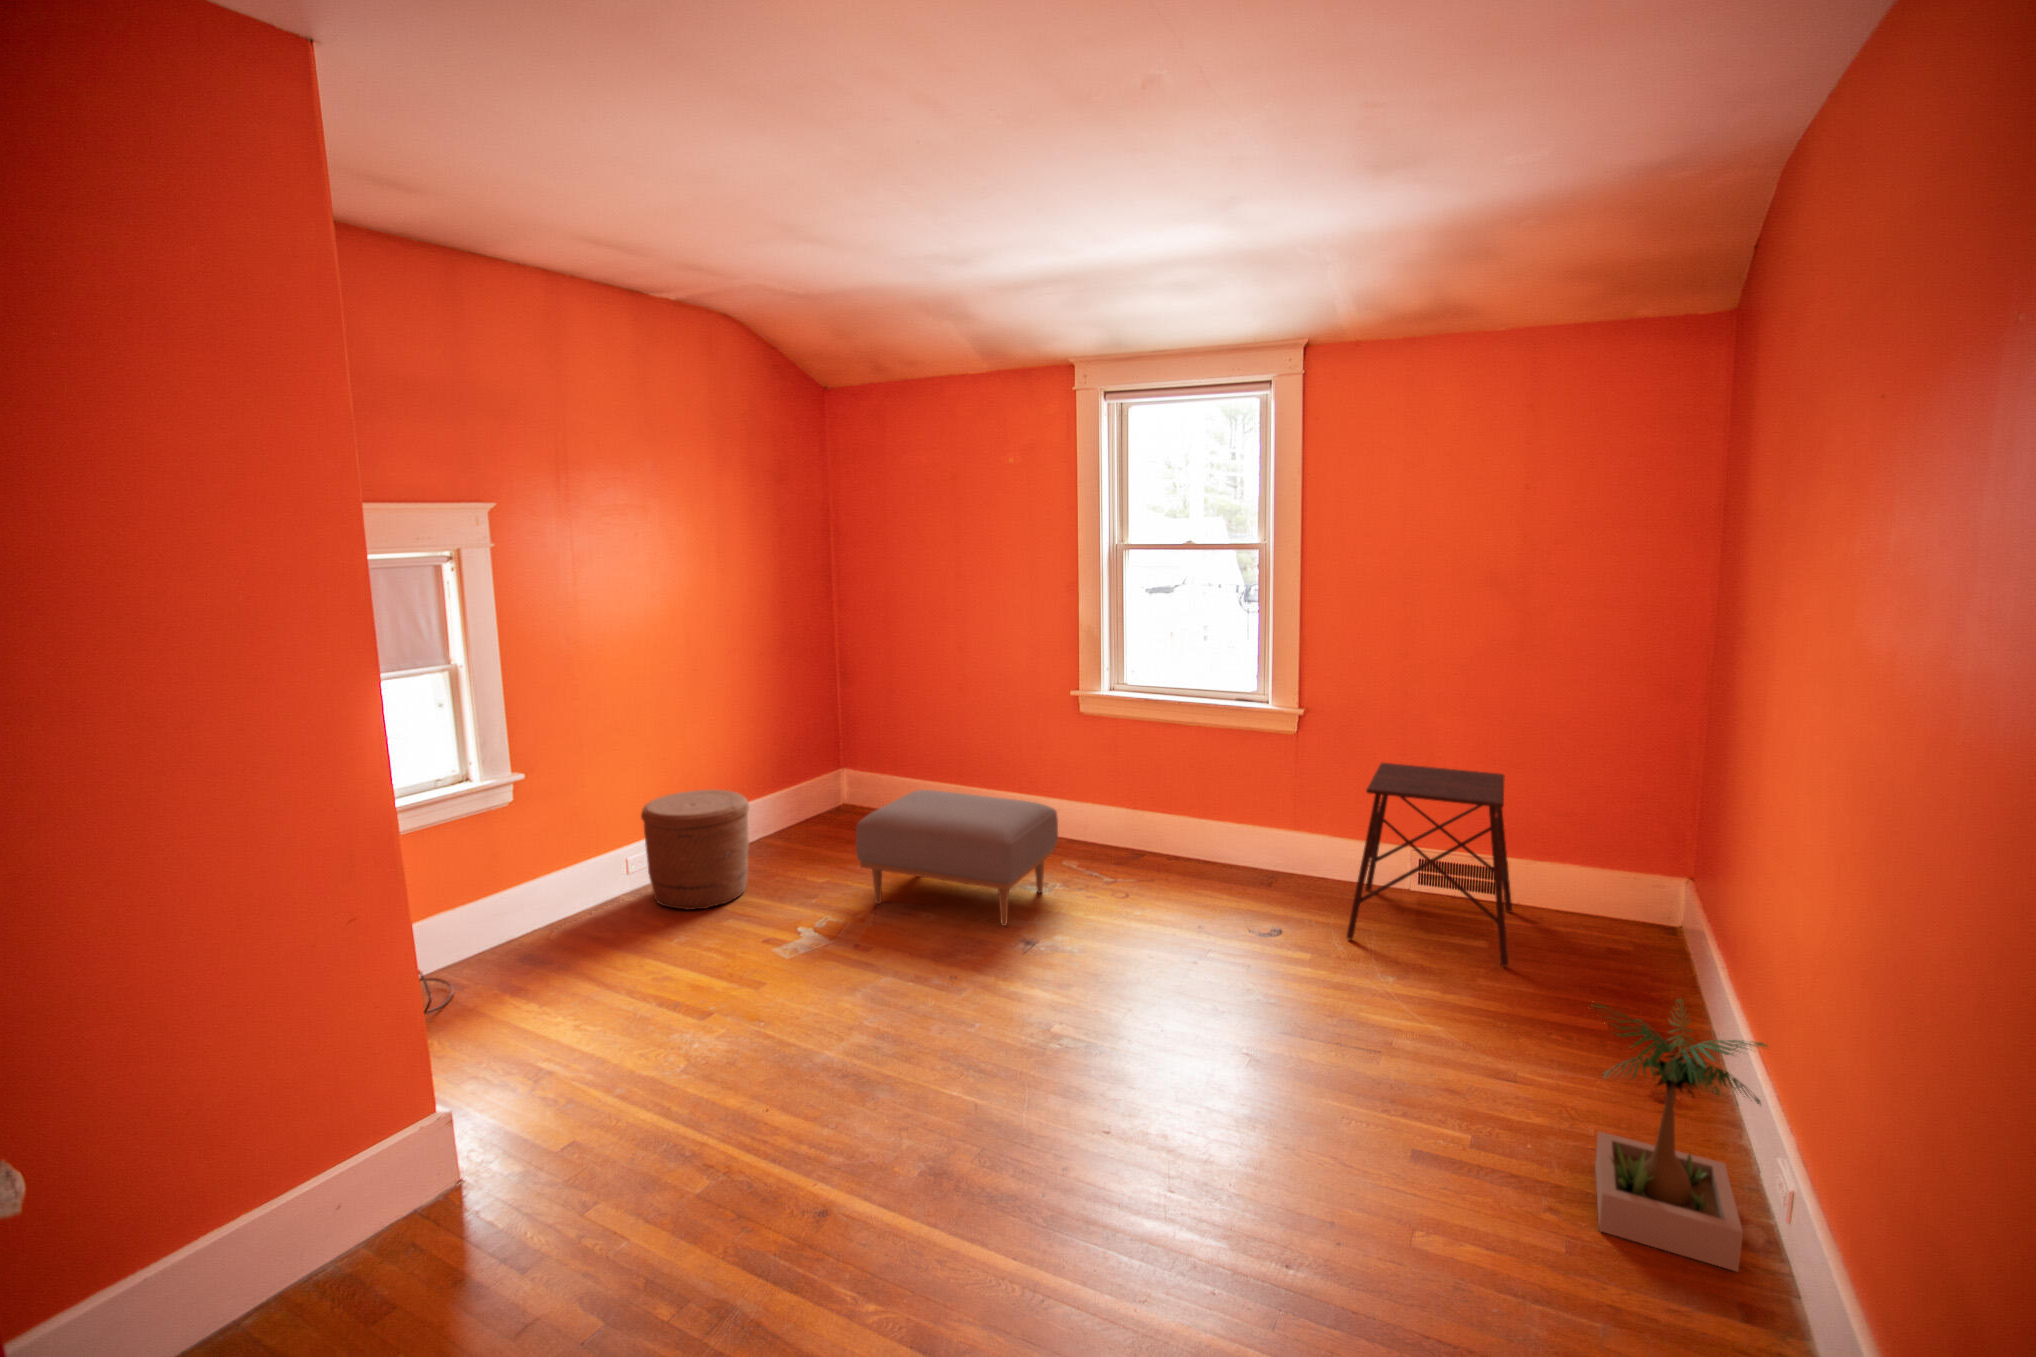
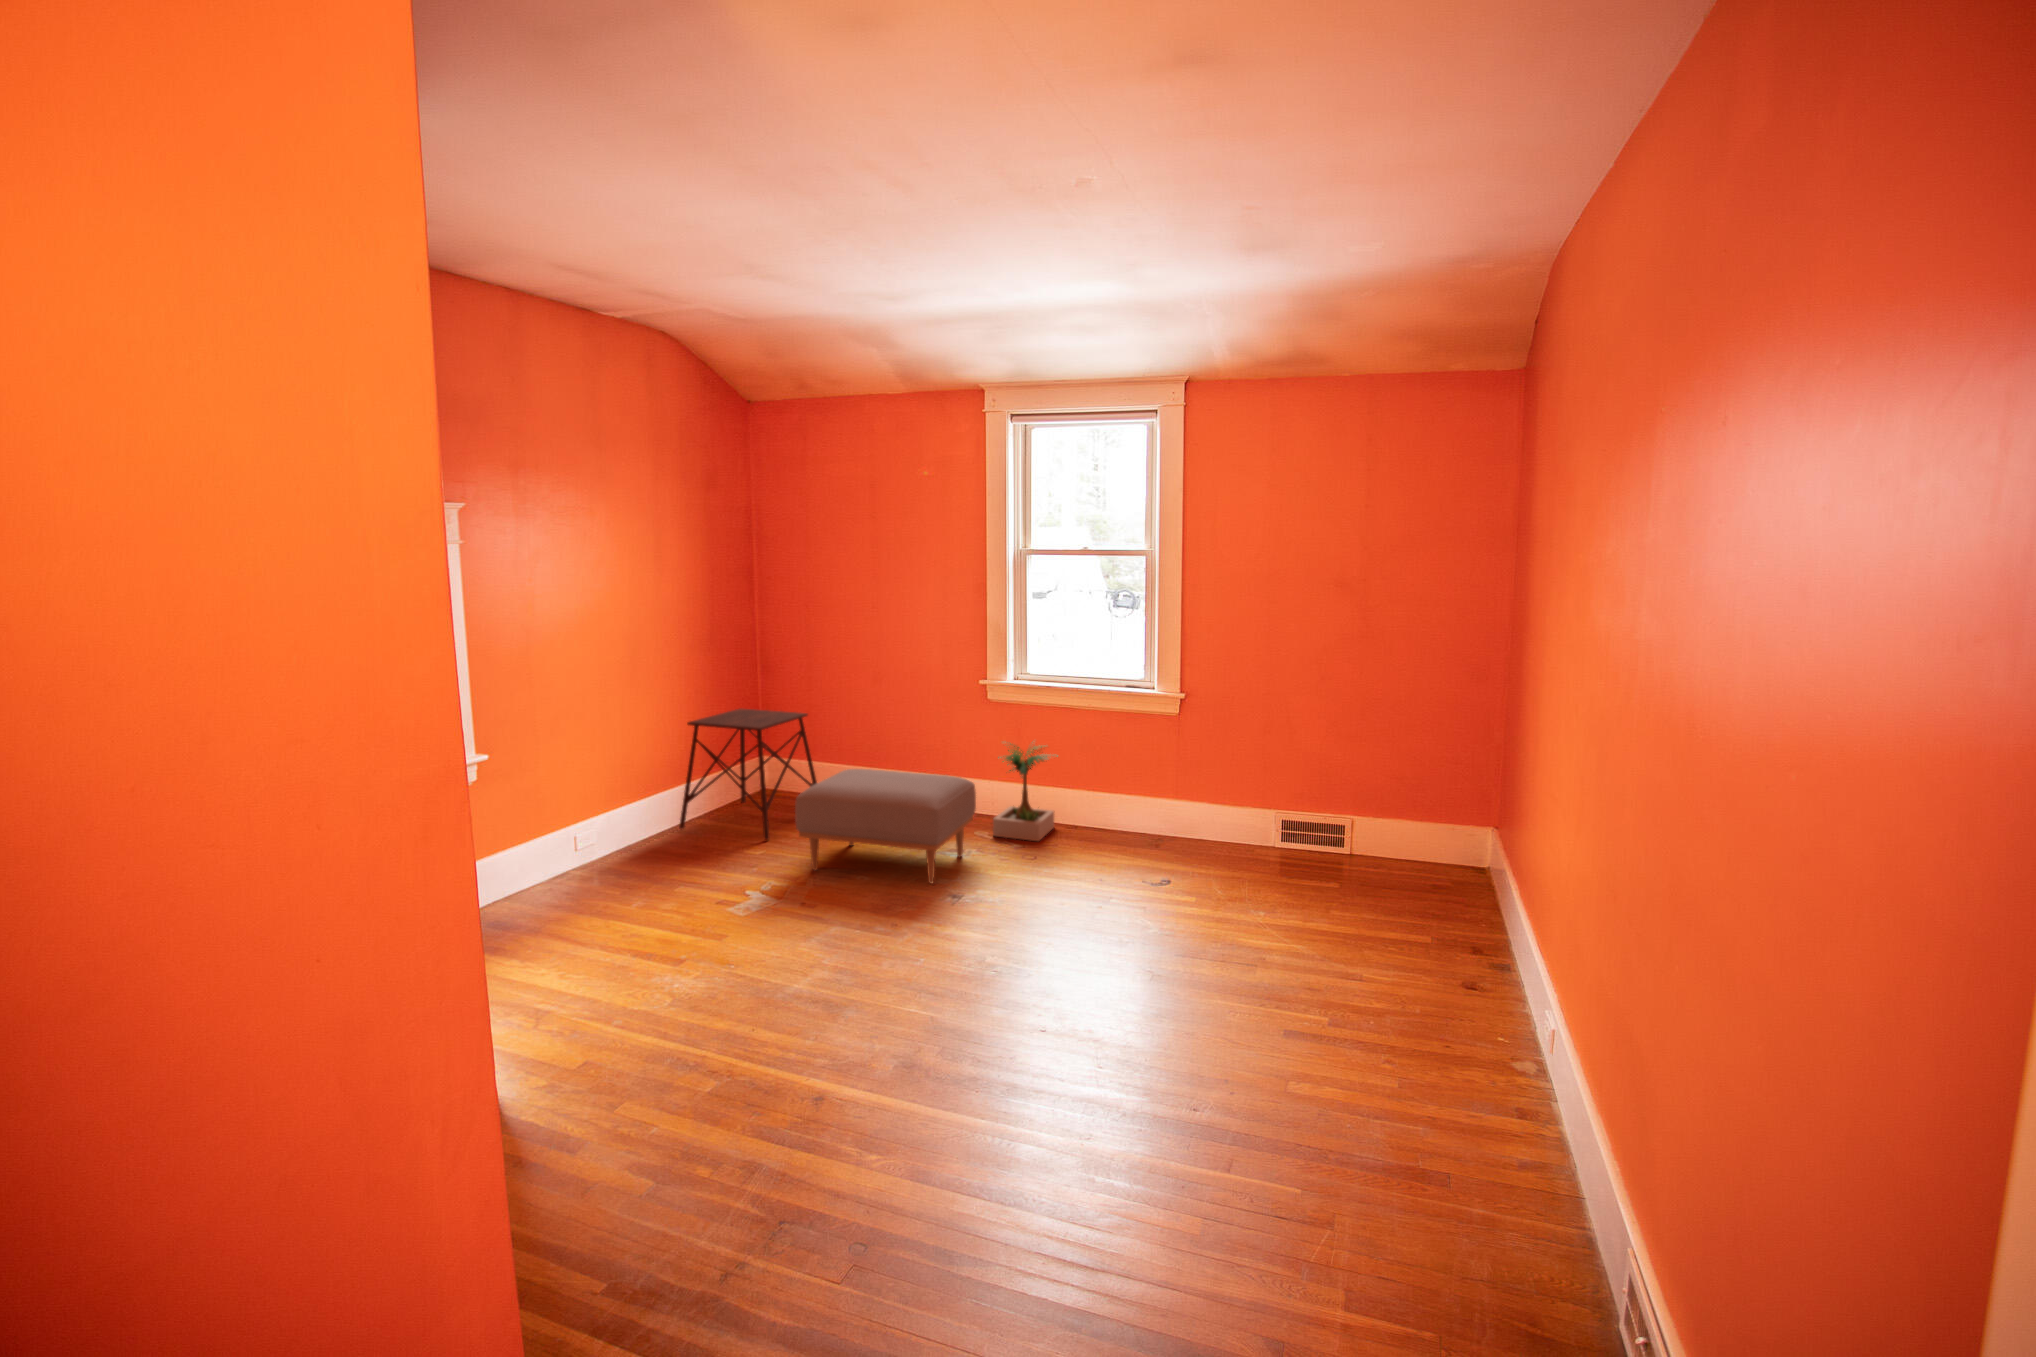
side table: present [1347,763,1512,966] -> present [679,708,817,840]
woven basket: present [641,790,749,910] -> none [590,772,692,881]
potted plant: present [1592,999,1767,1272] -> present [993,742,1058,841]

